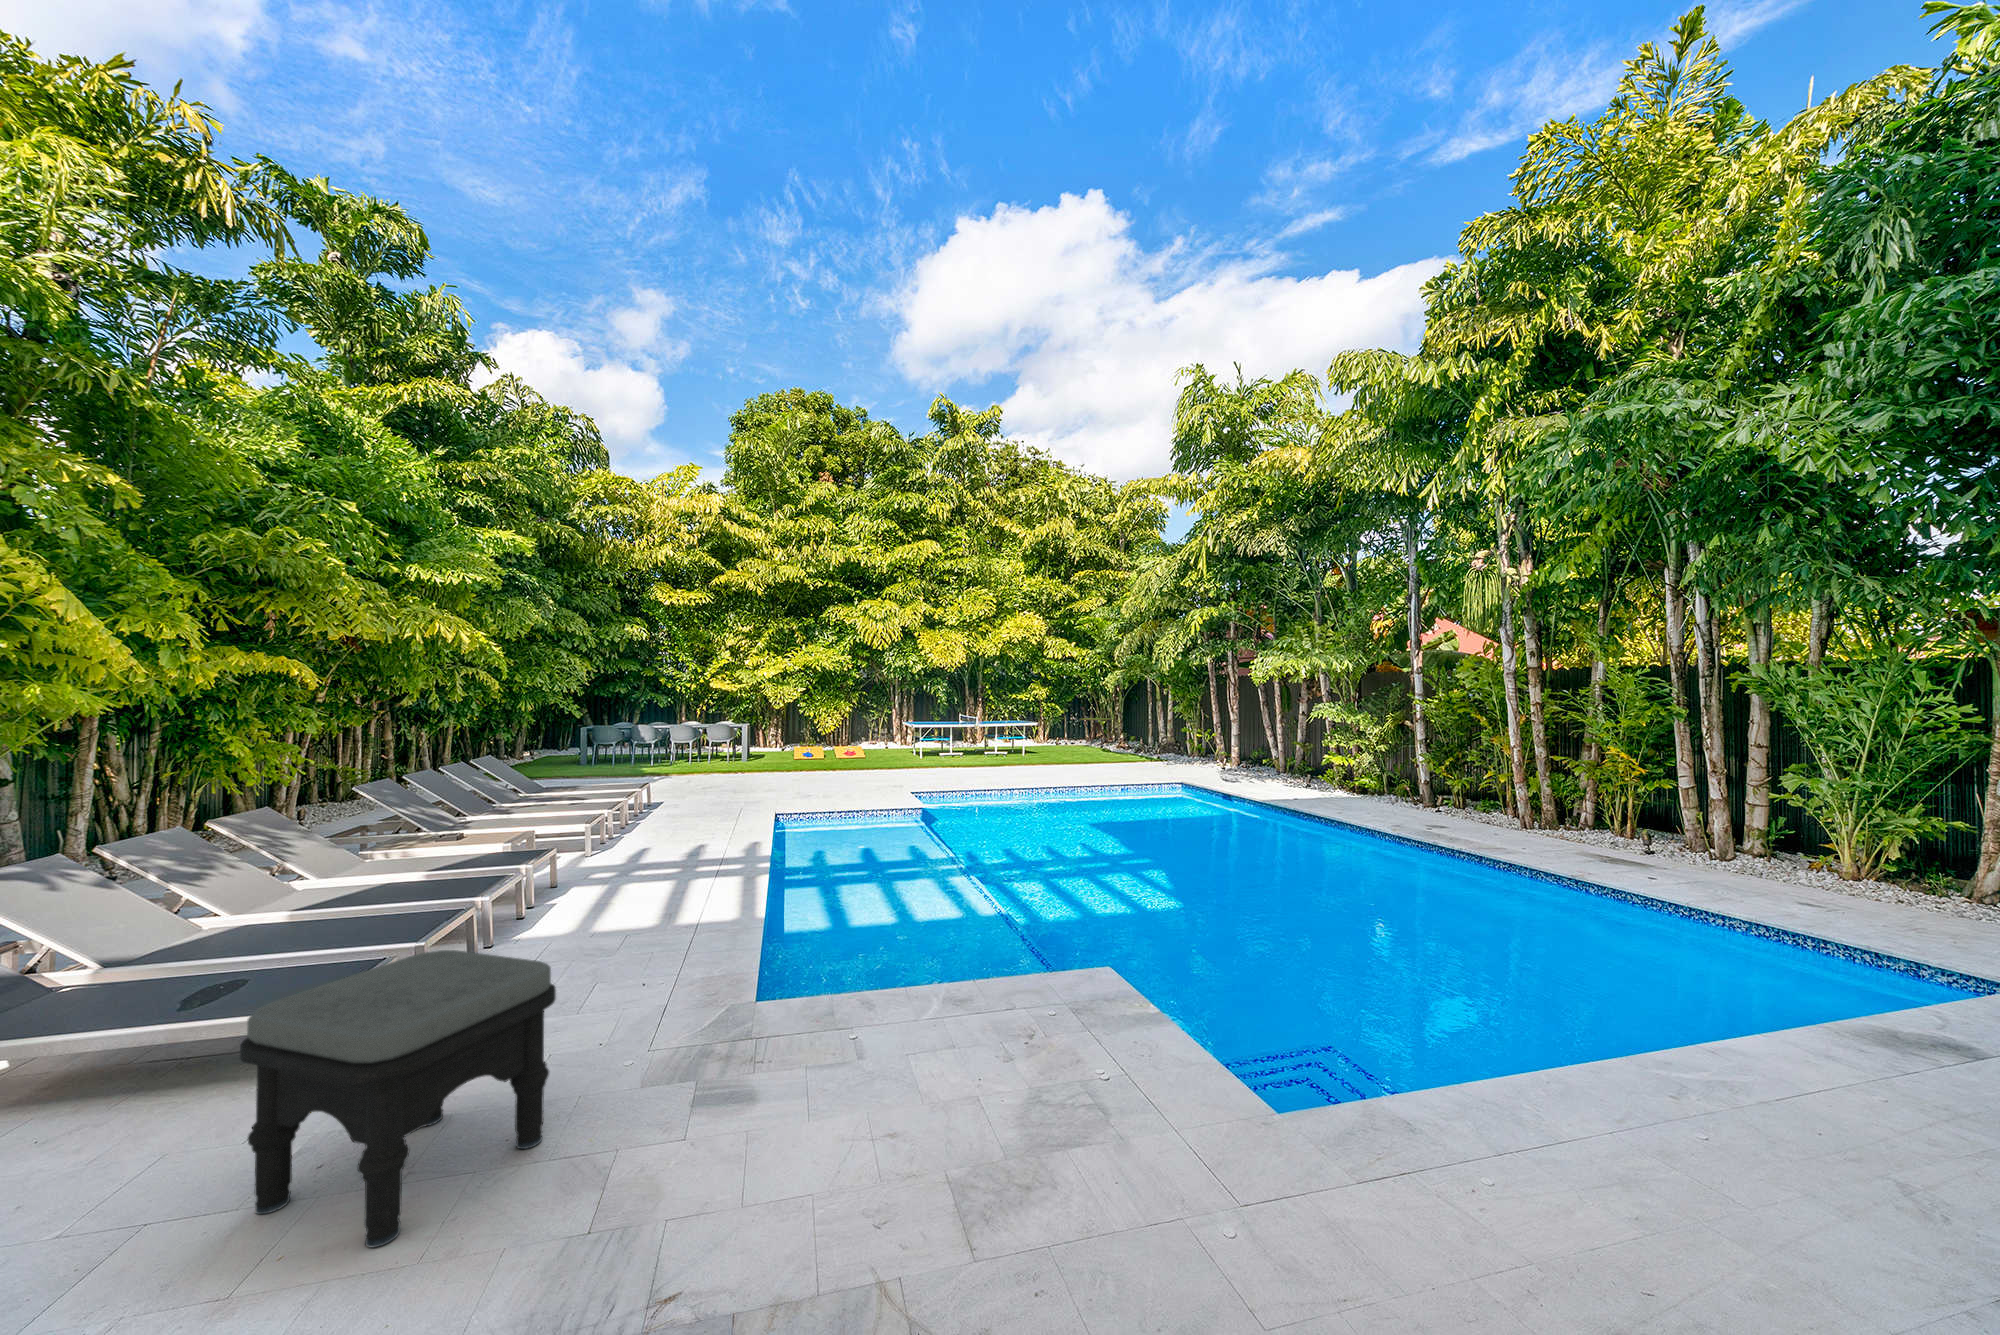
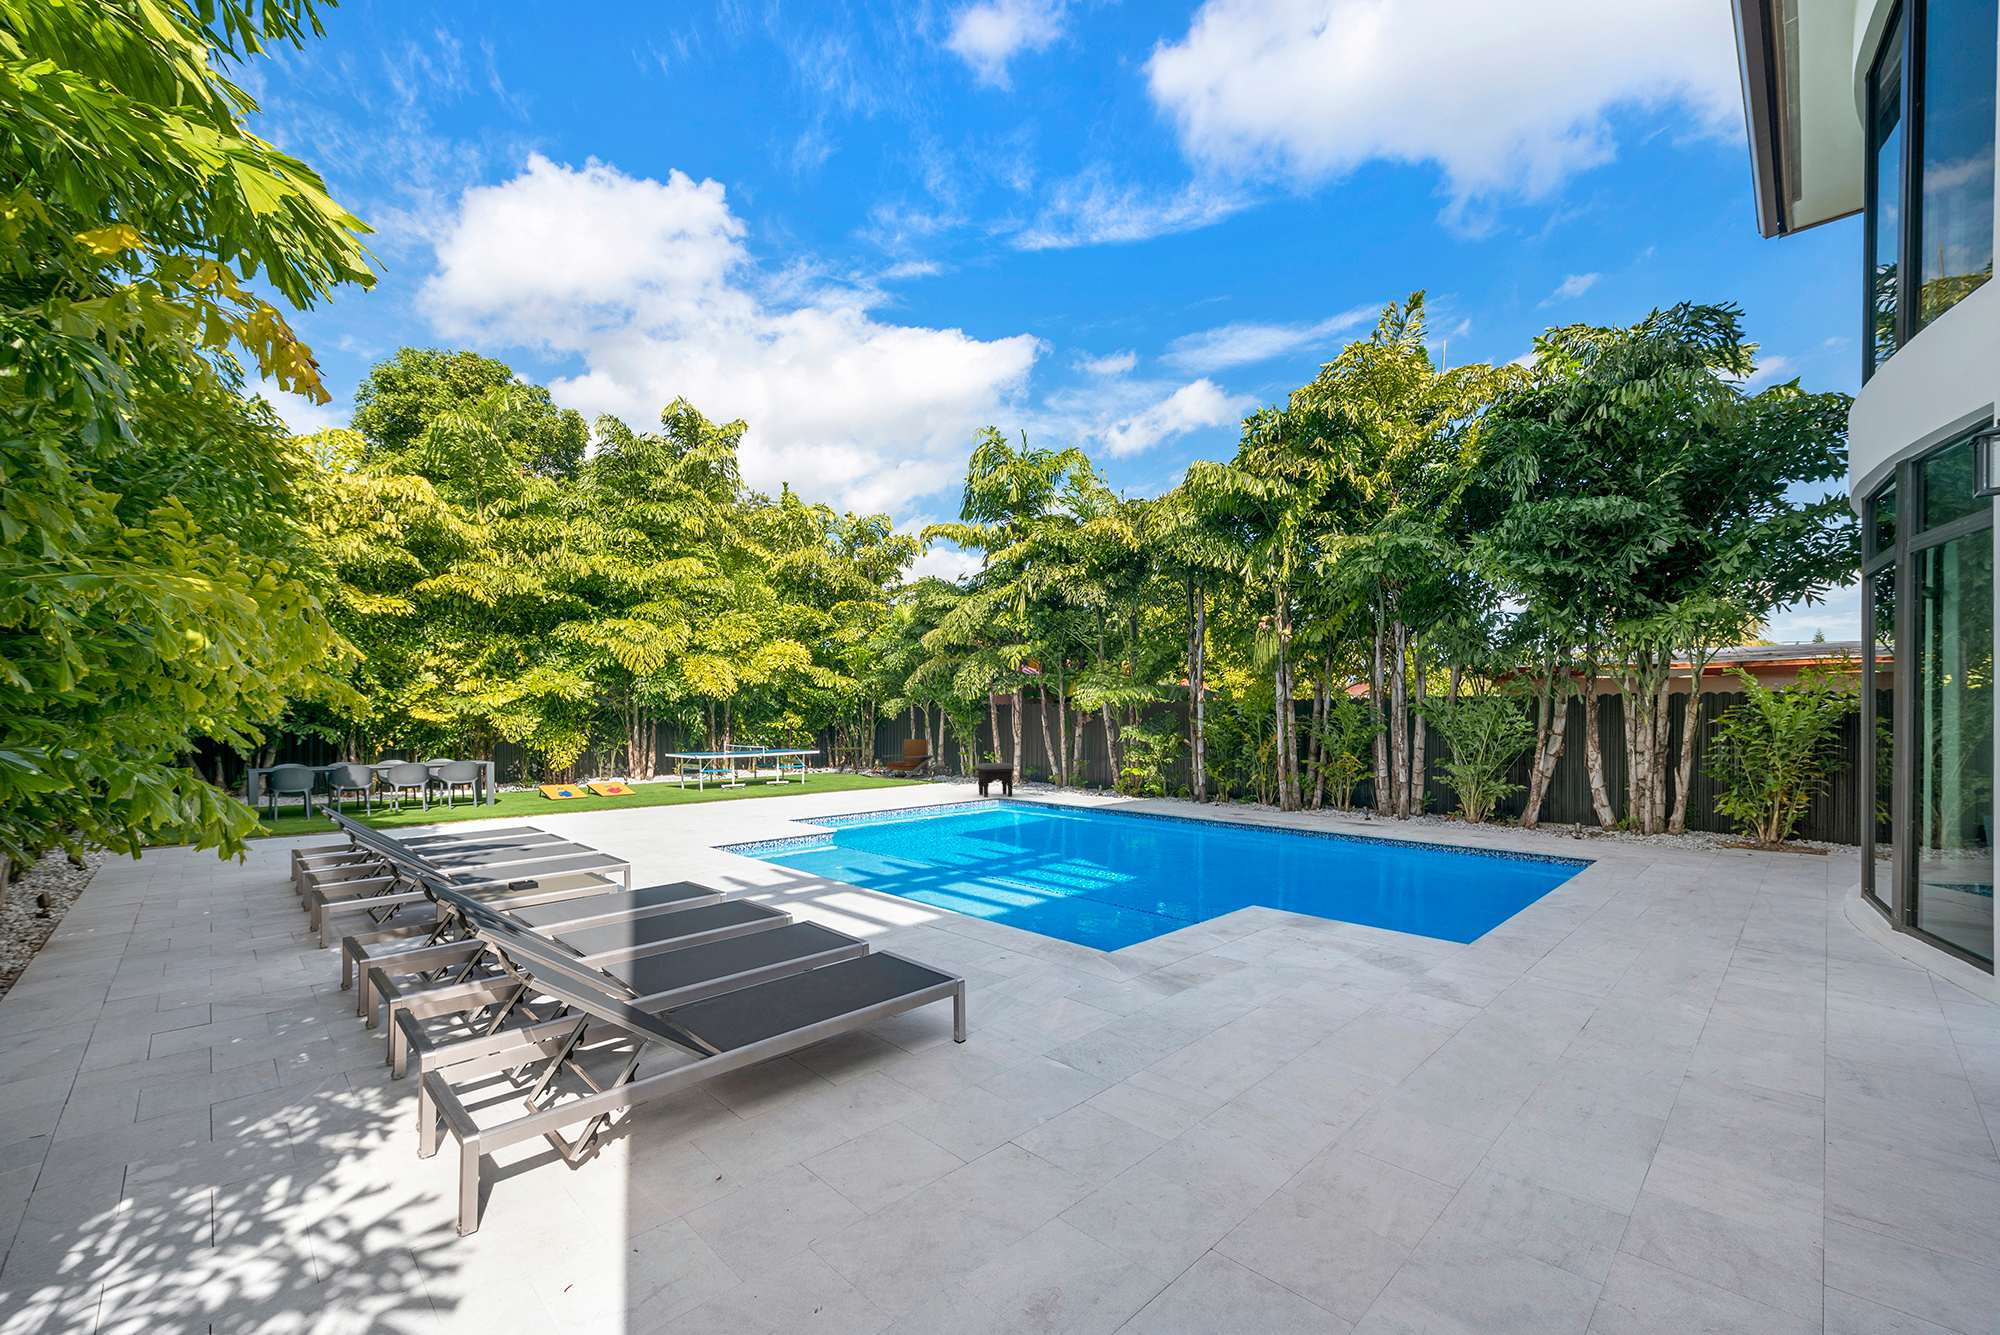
lounge chair: none [1116,711,1166,752] -> present [882,739,934,779]
ottoman: present [240,950,556,1247] -> present [976,763,1014,797]

